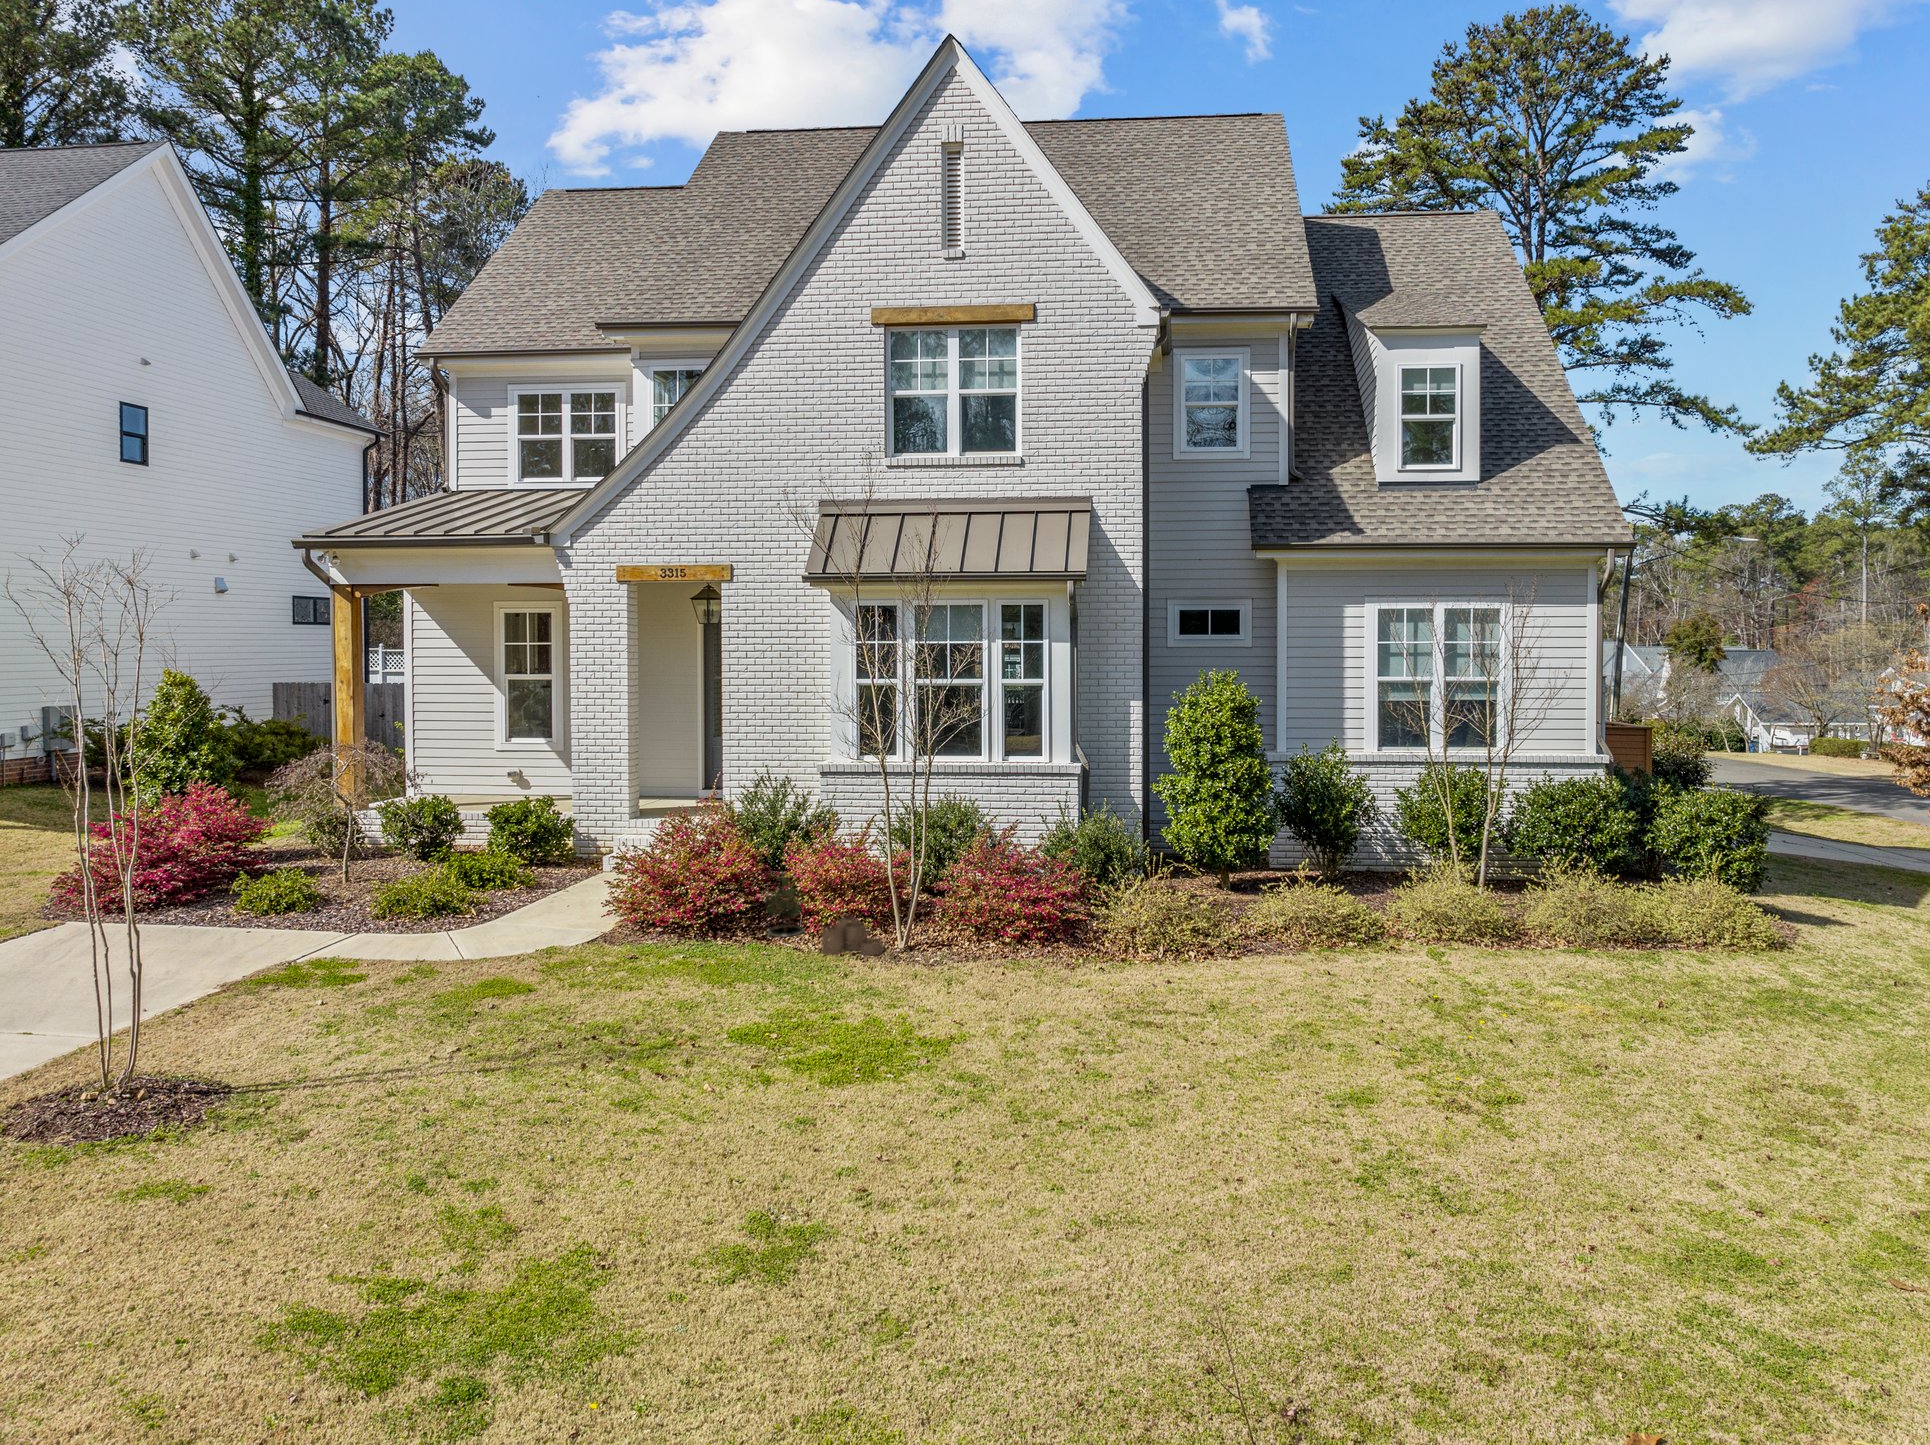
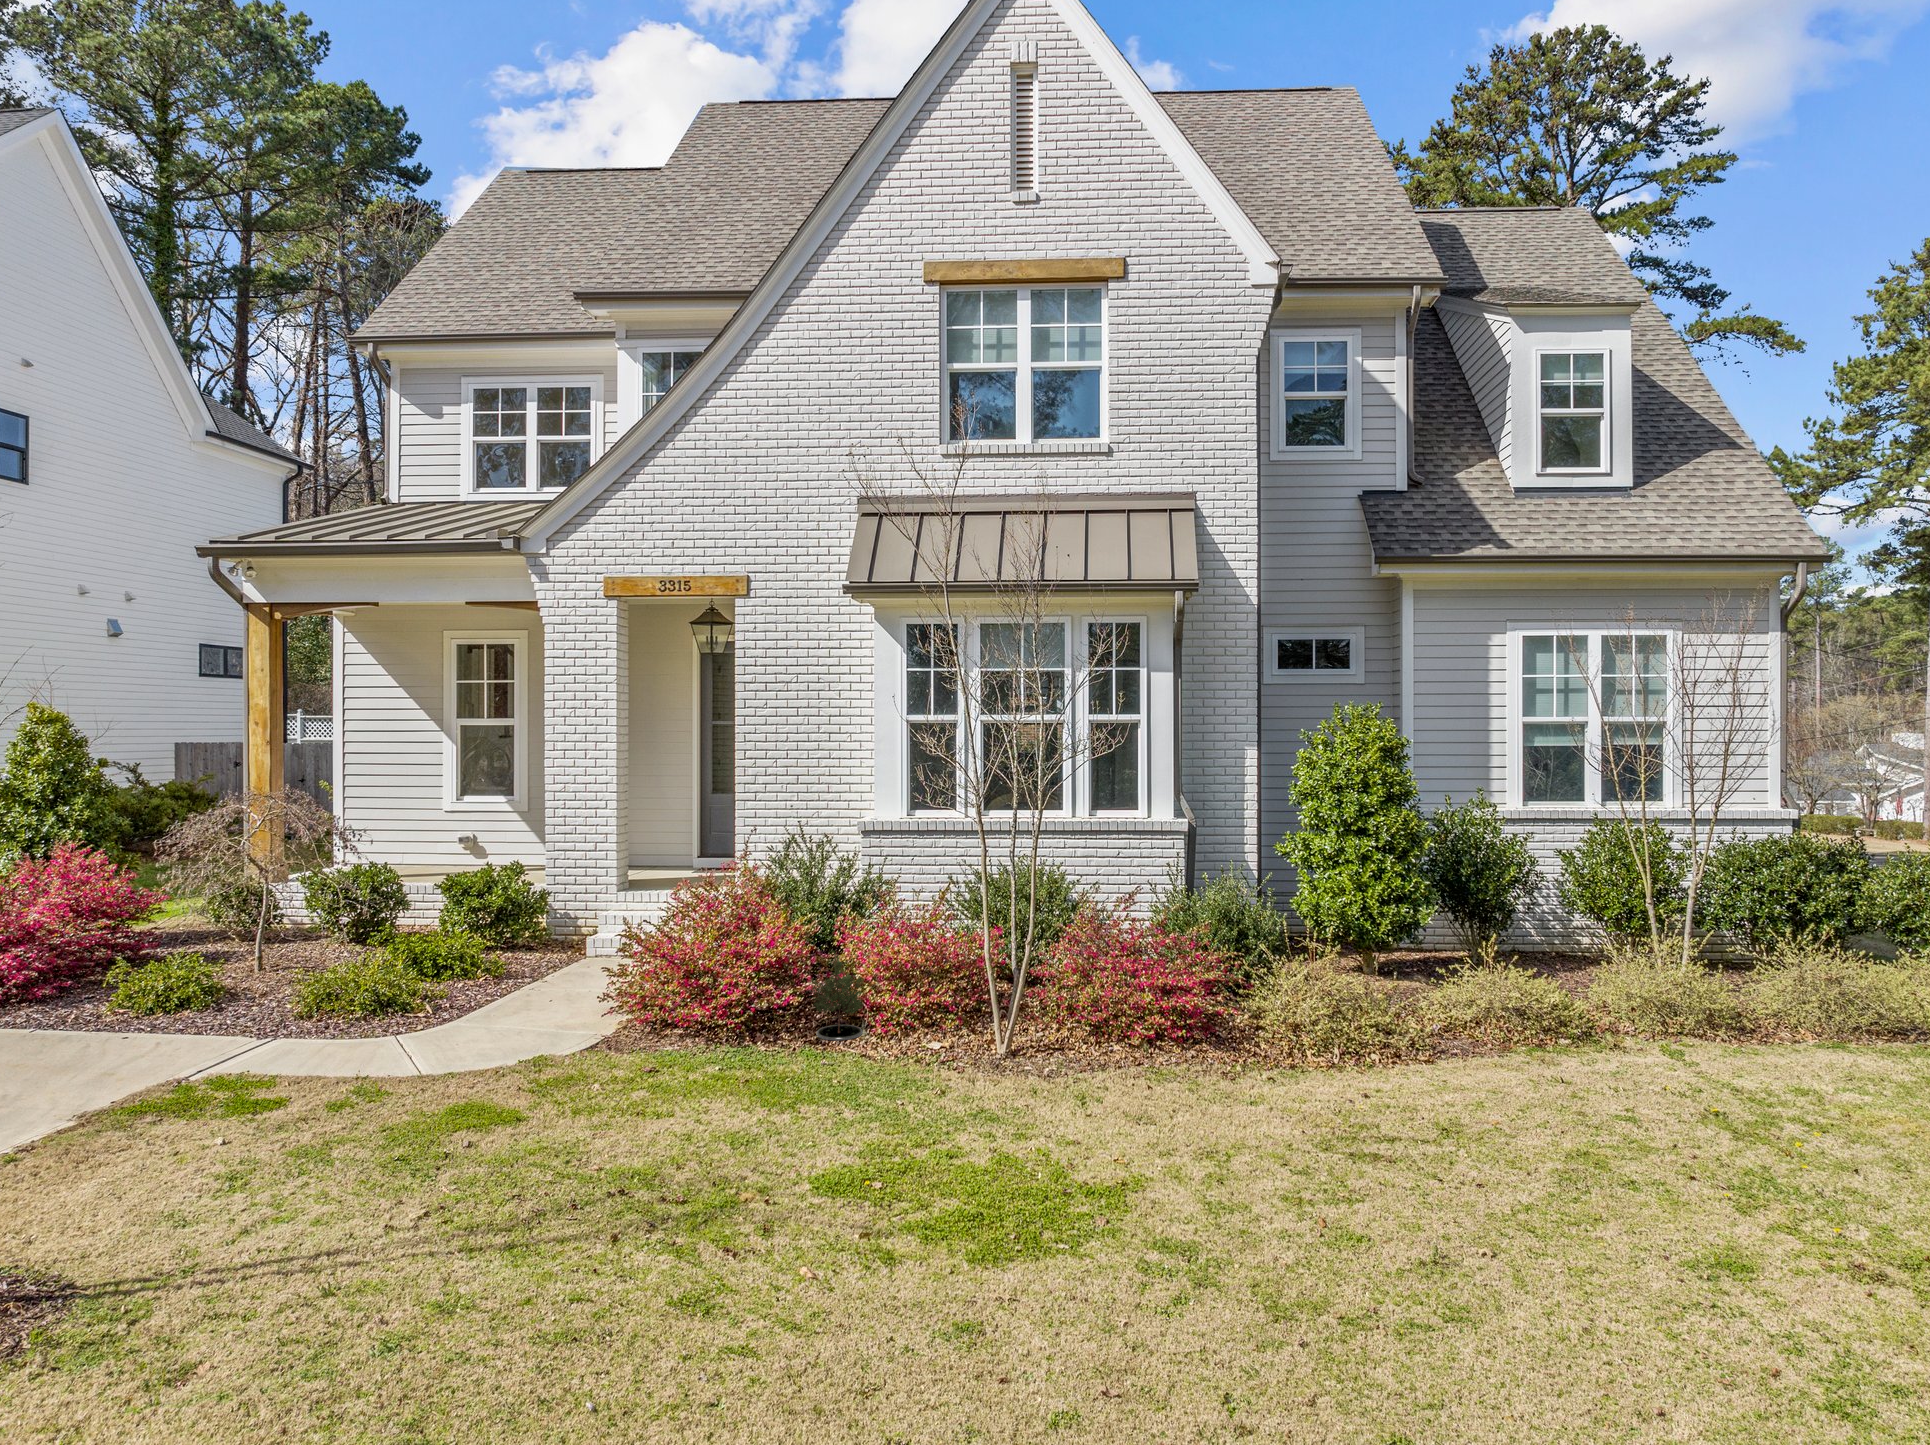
woven basket: present [821,917,883,956] -> none [896,1009,978,1066]

